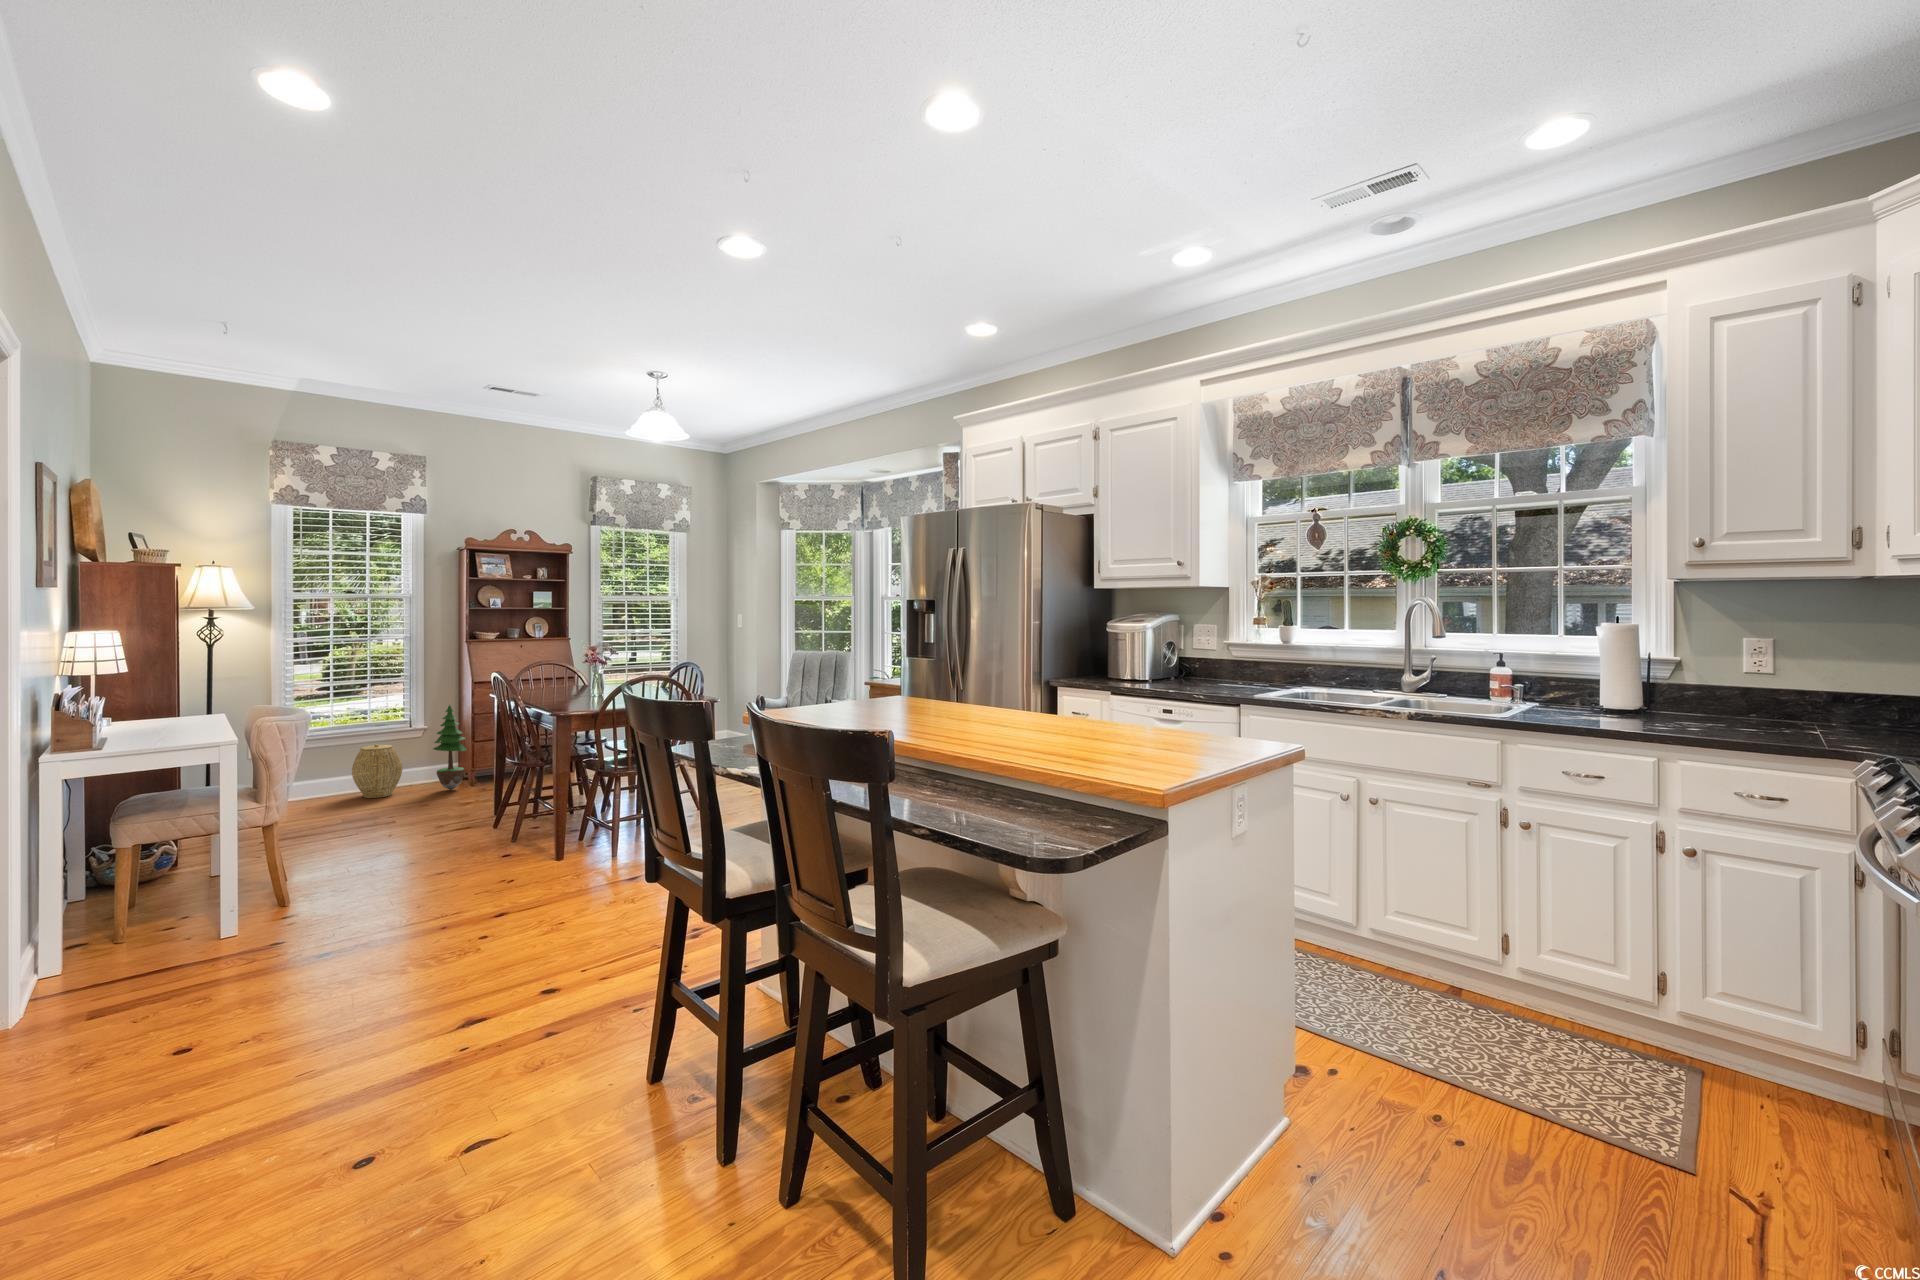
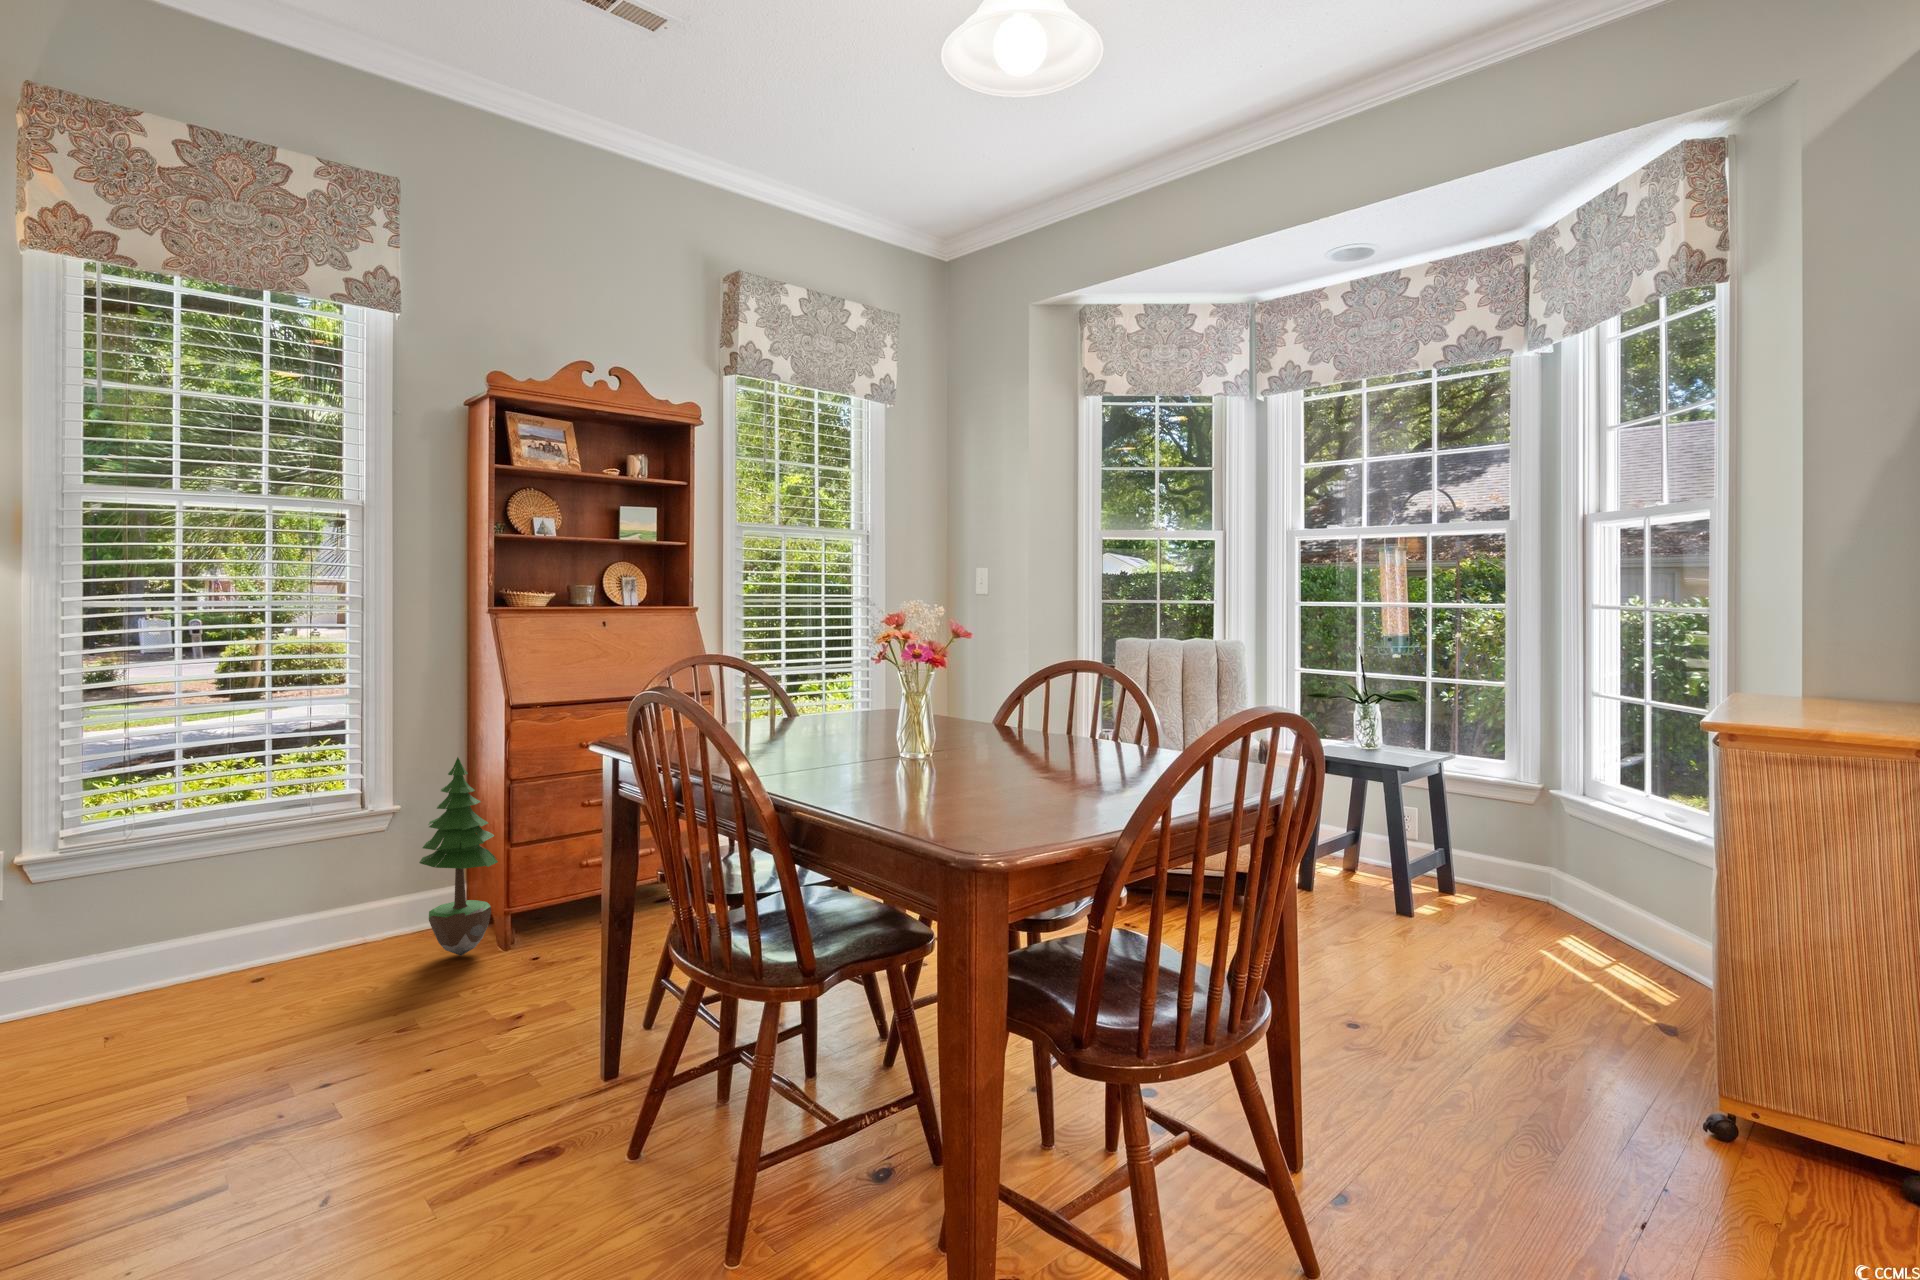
woven basket: present [352,744,402,798] -> none [229,854,349,988]

